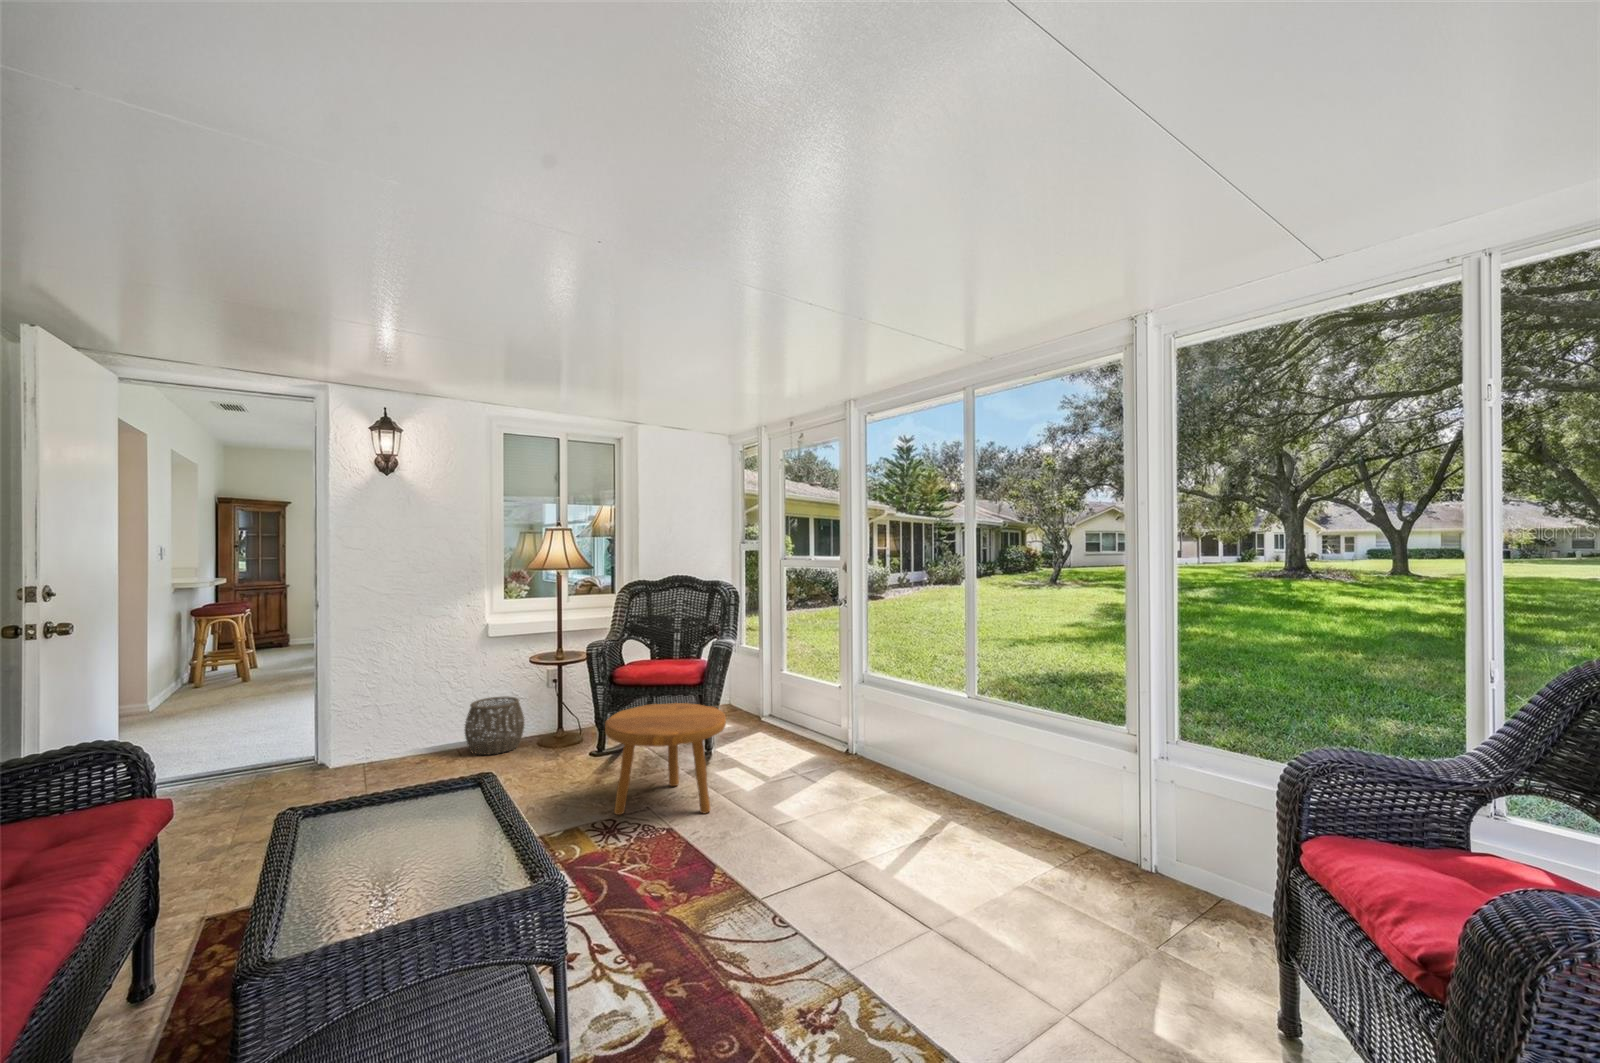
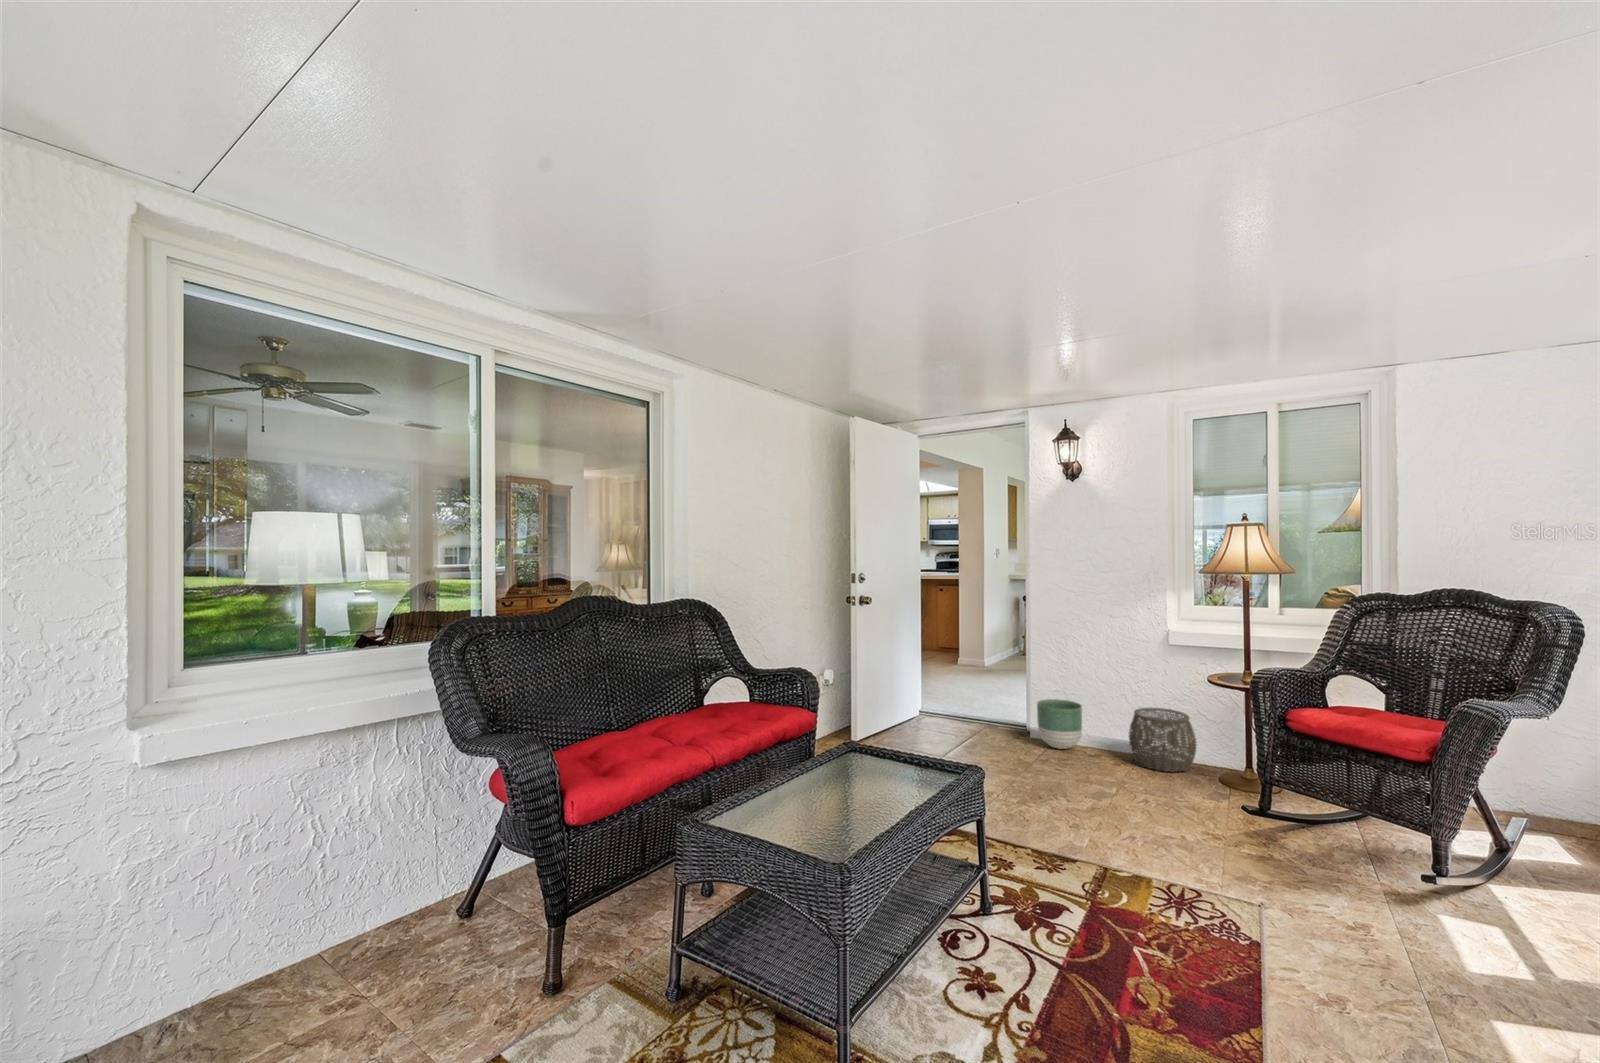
footstool: present [605,703,726,815] -> none [1192,762,1404,959]
planter: none [361,713,415,768] -> present [1037,699,1082,749]

